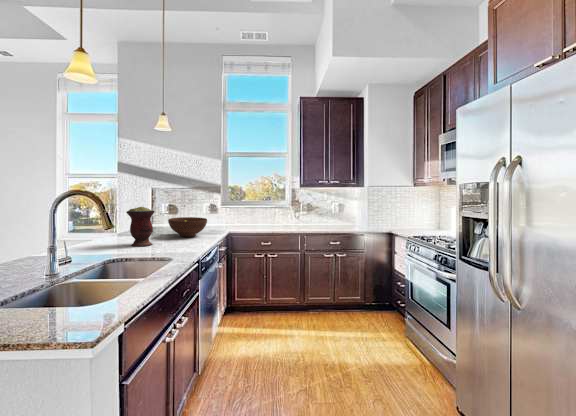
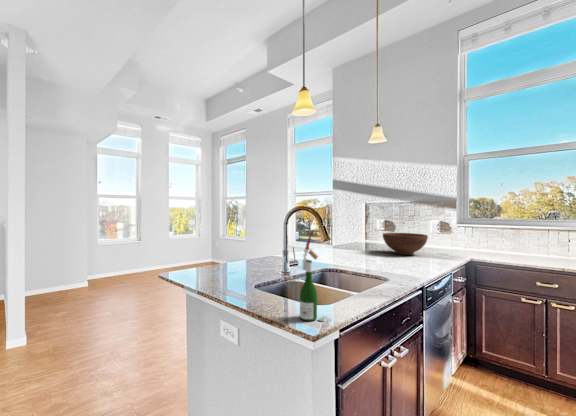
vase: present [126,207,154,247] -> none [343,218,369,260]
wine bottle: none [76,233,107,325] -> present [300,231,325,321]

